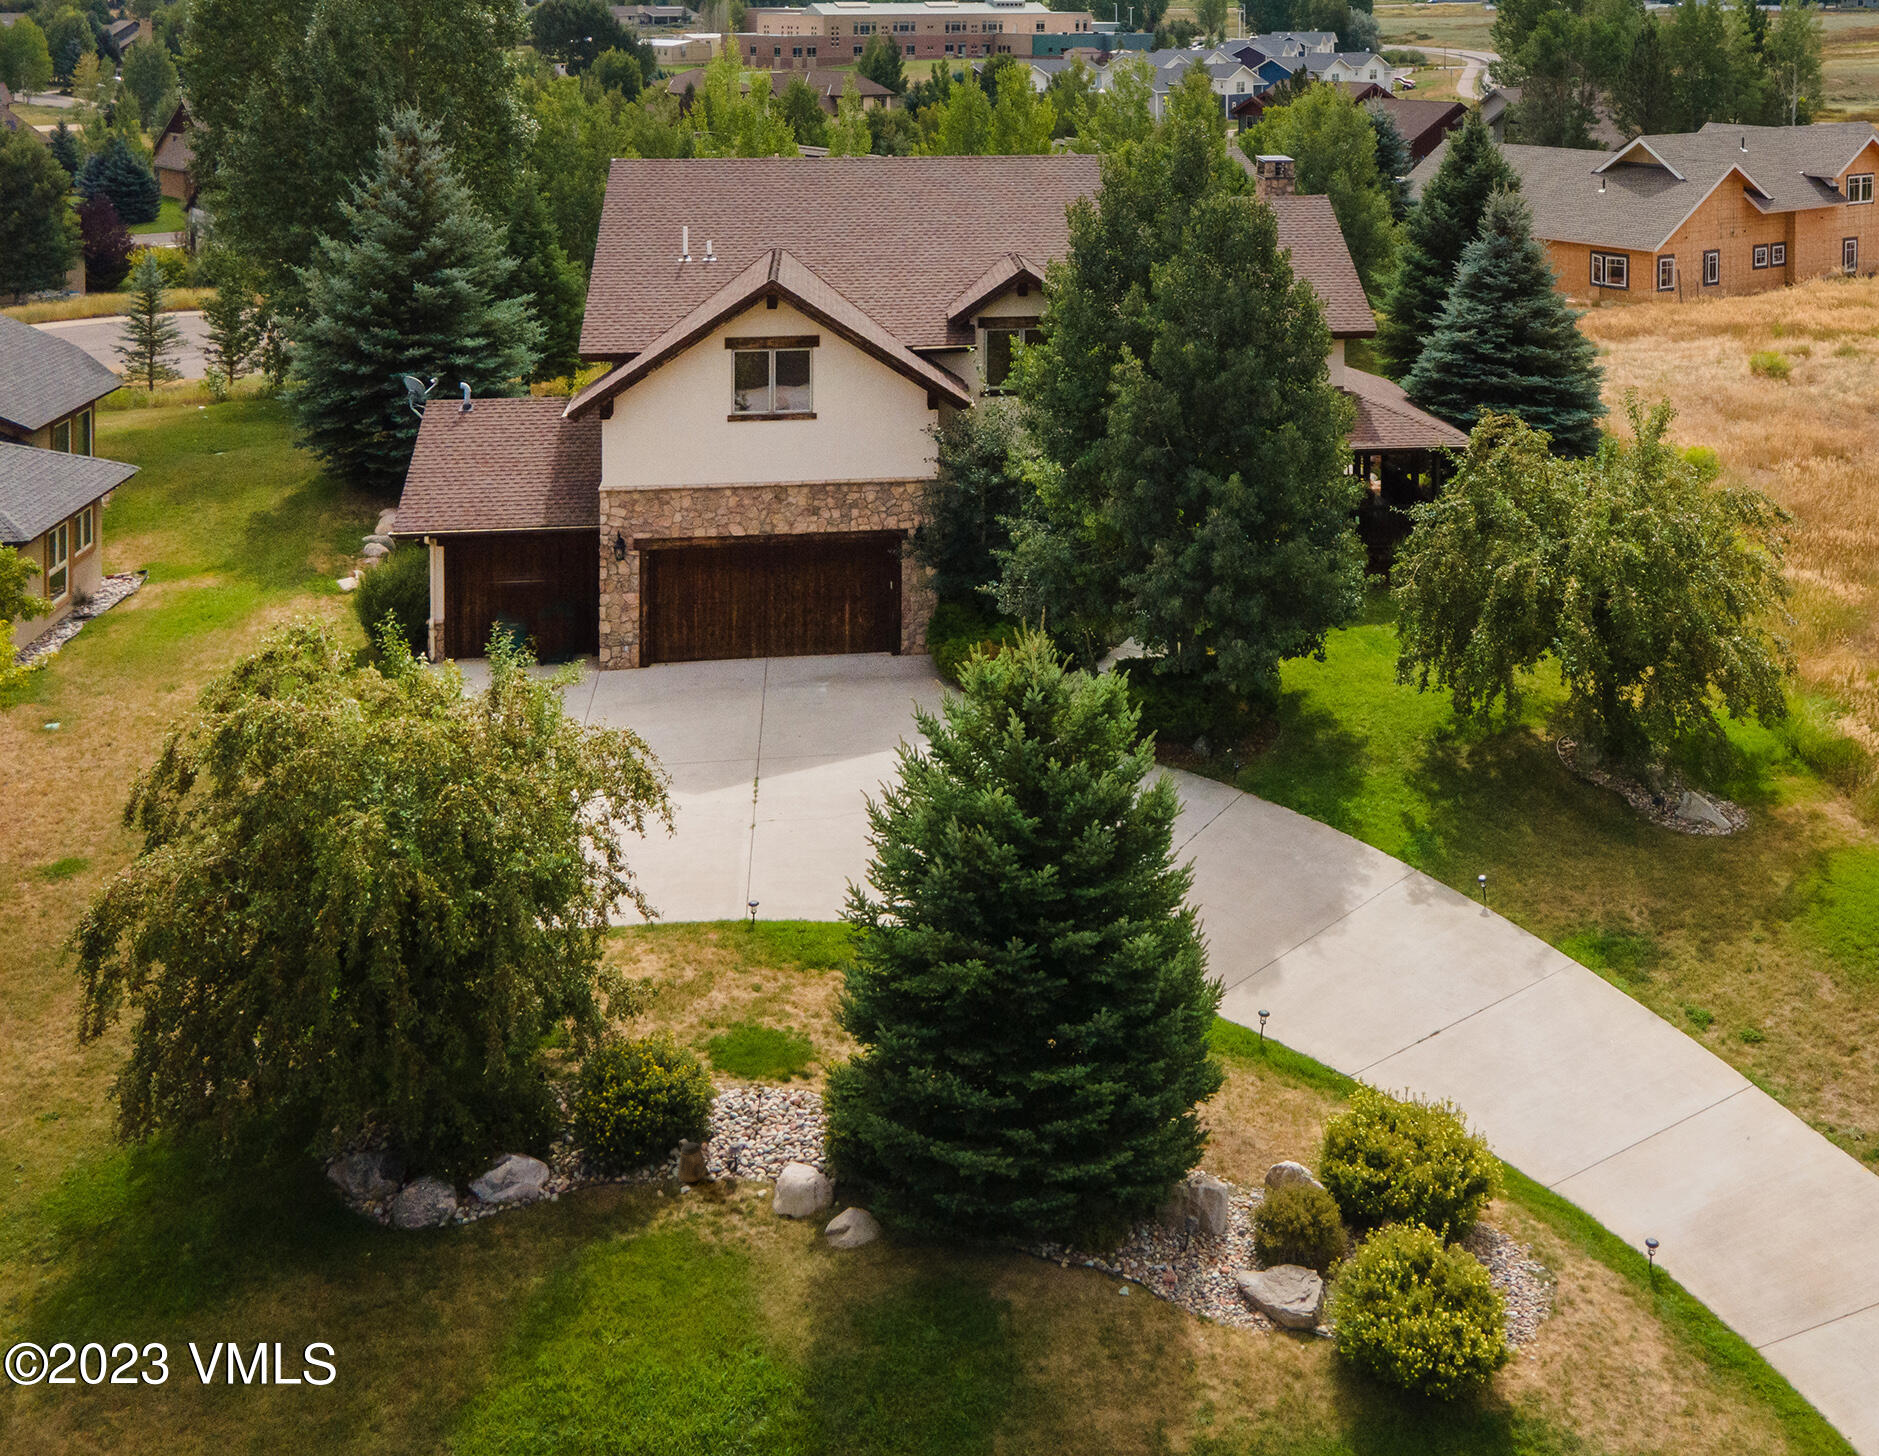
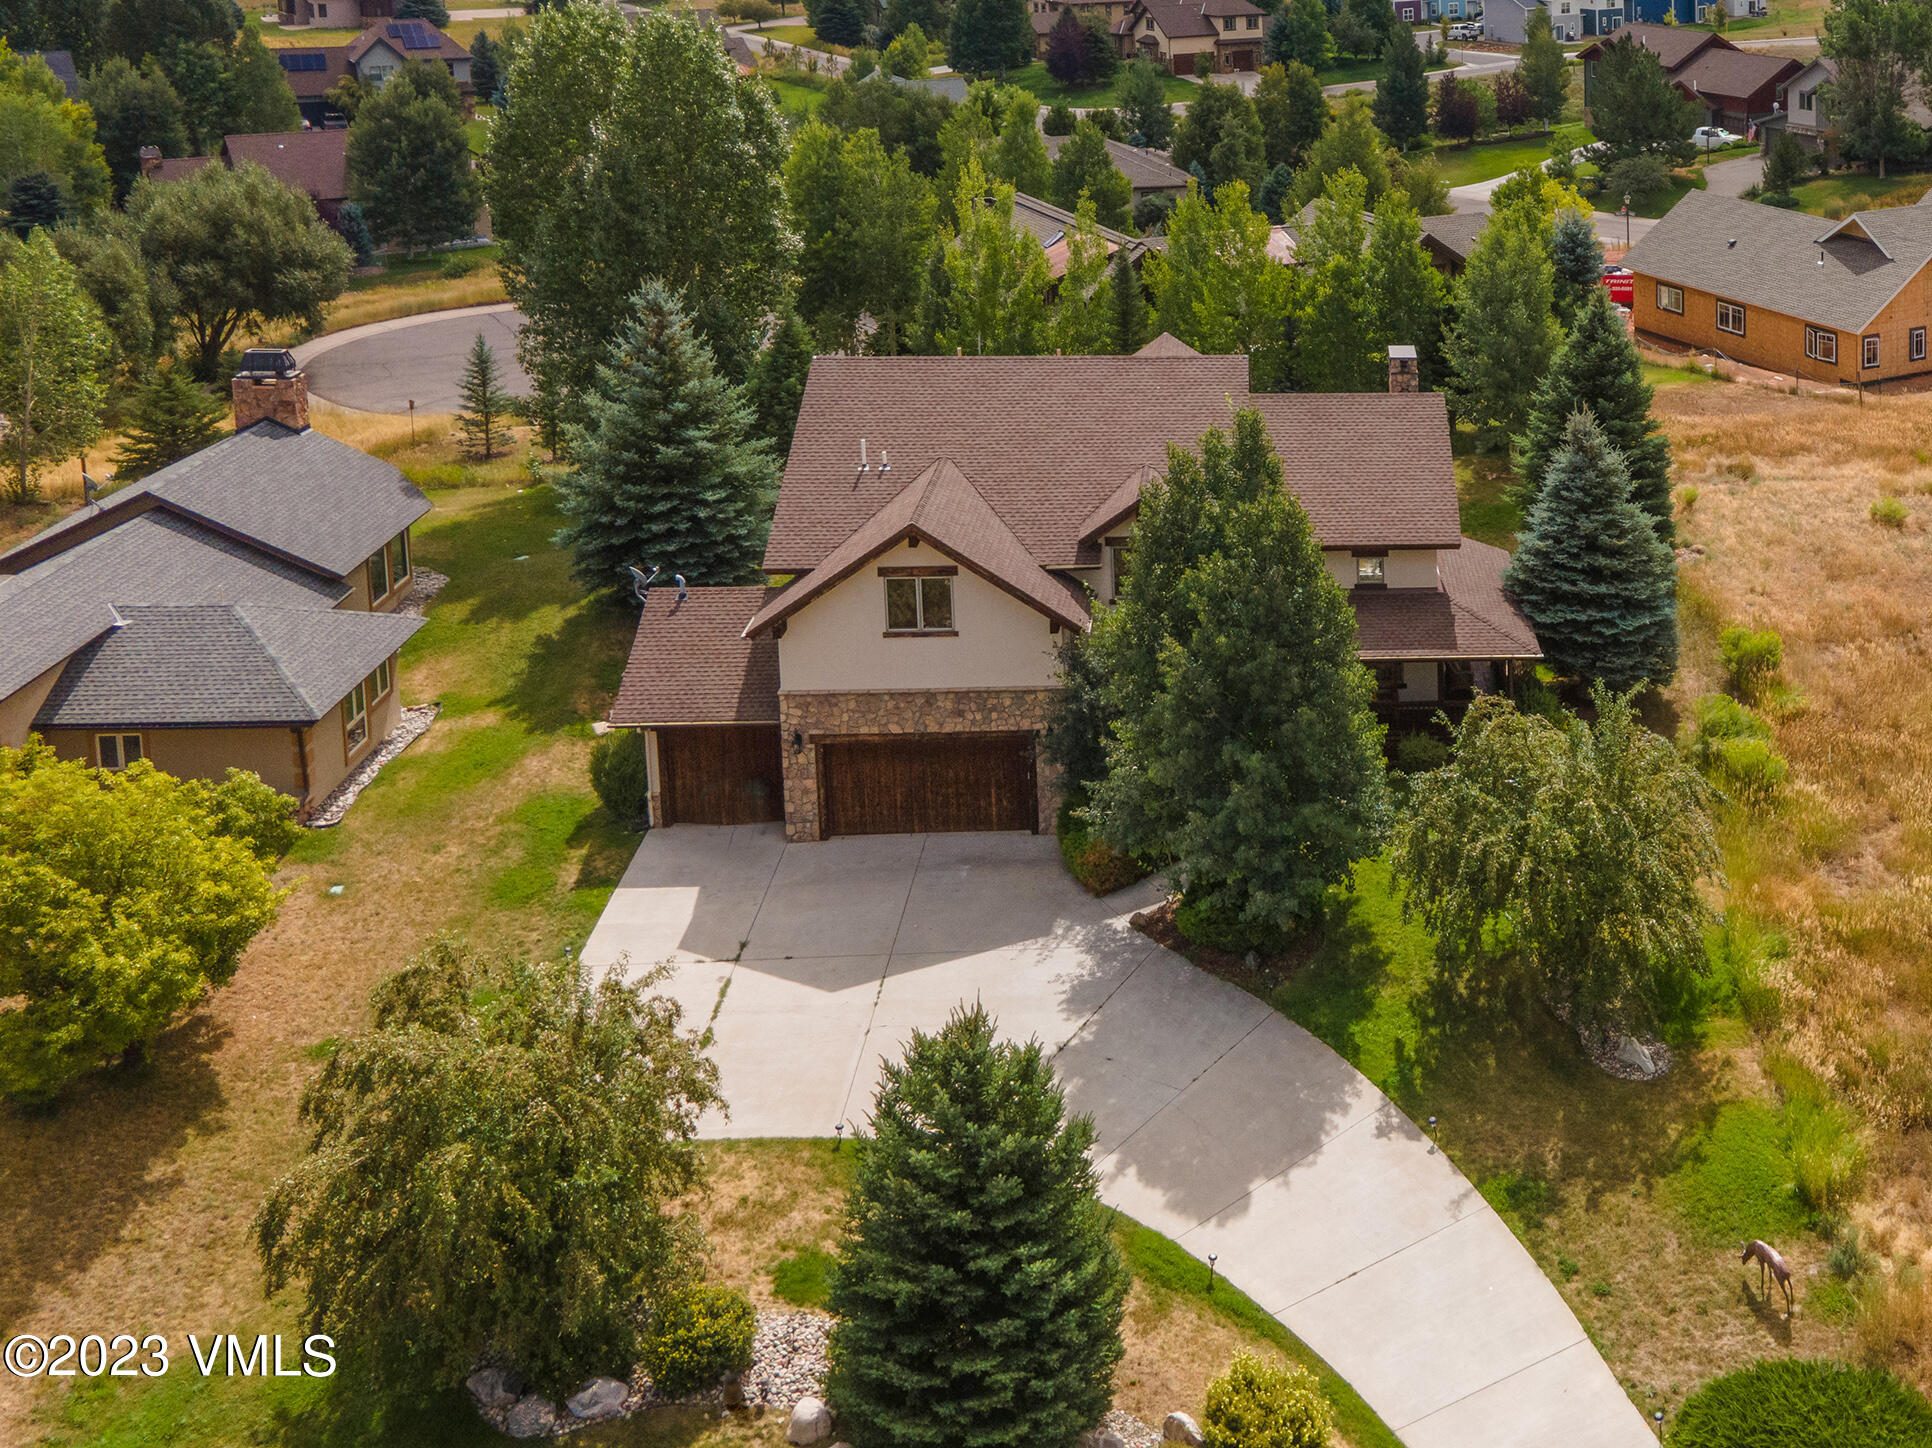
potted tree: present [69,584,95,622] -> none [369,737,393,769]

